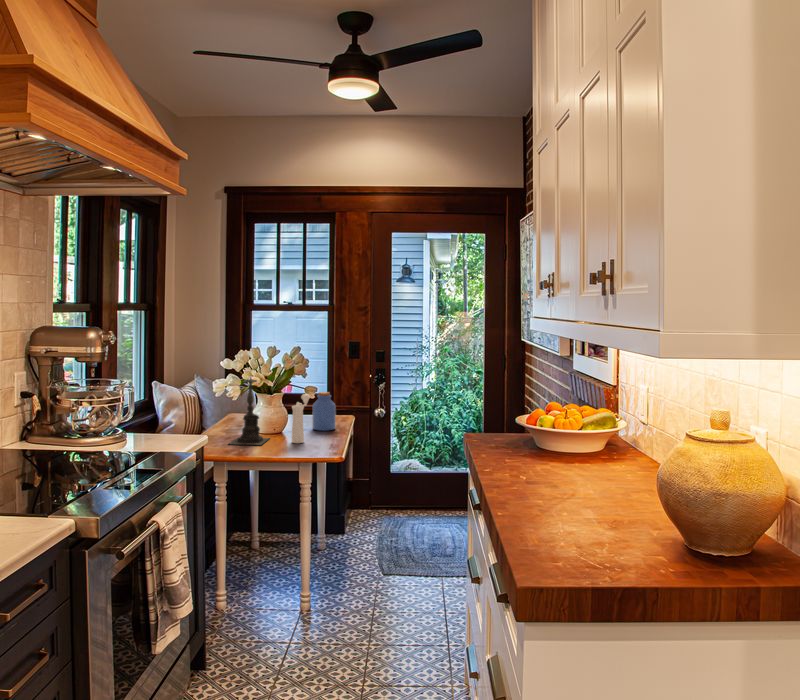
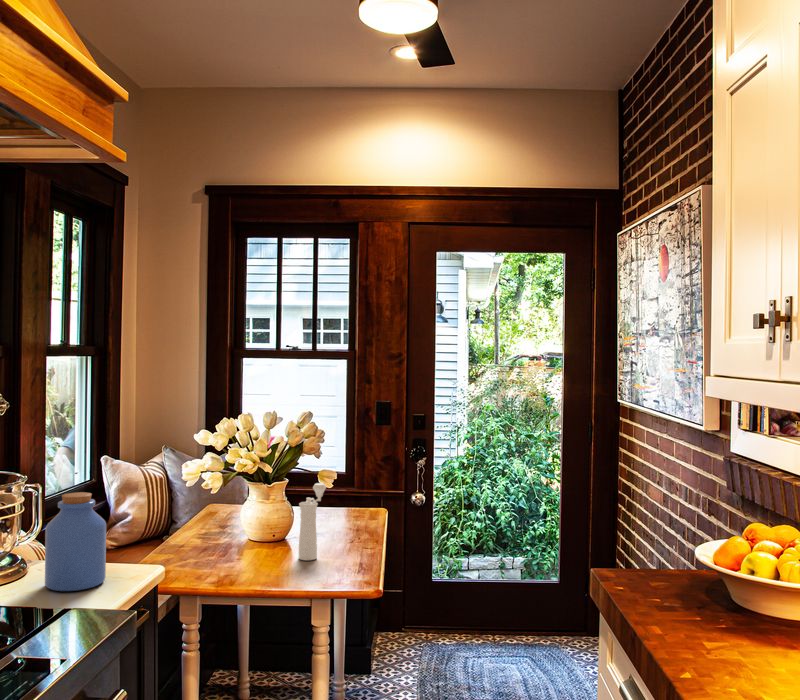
candle holder: present [229,378,269,445] -> none [202,449,267,565]
jar: present [312,392,336,431] -> present [45,492,106,591]

